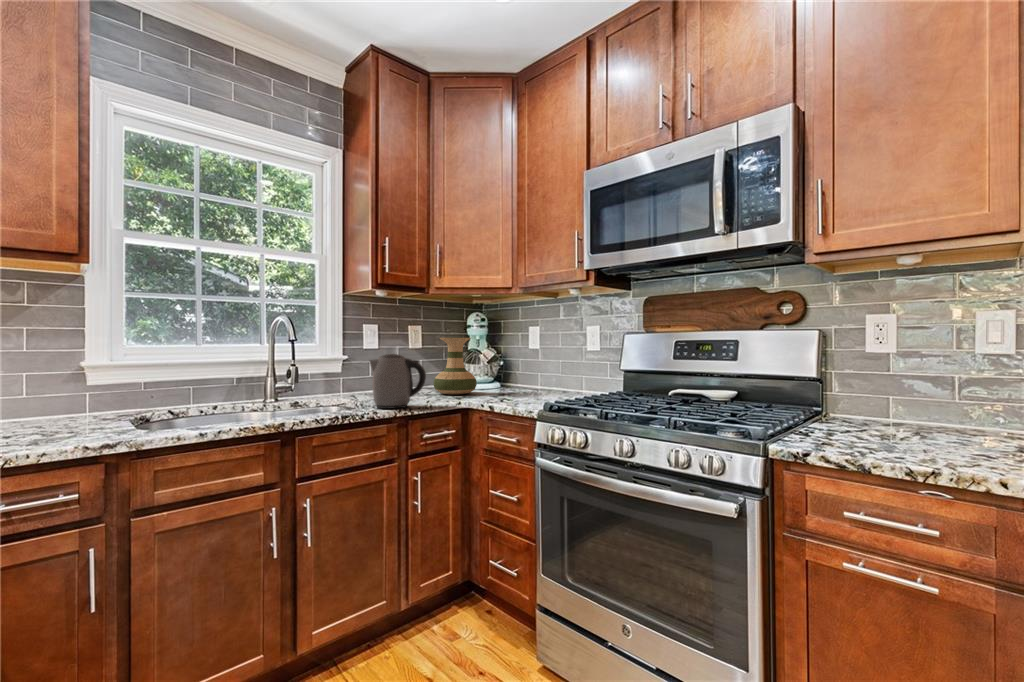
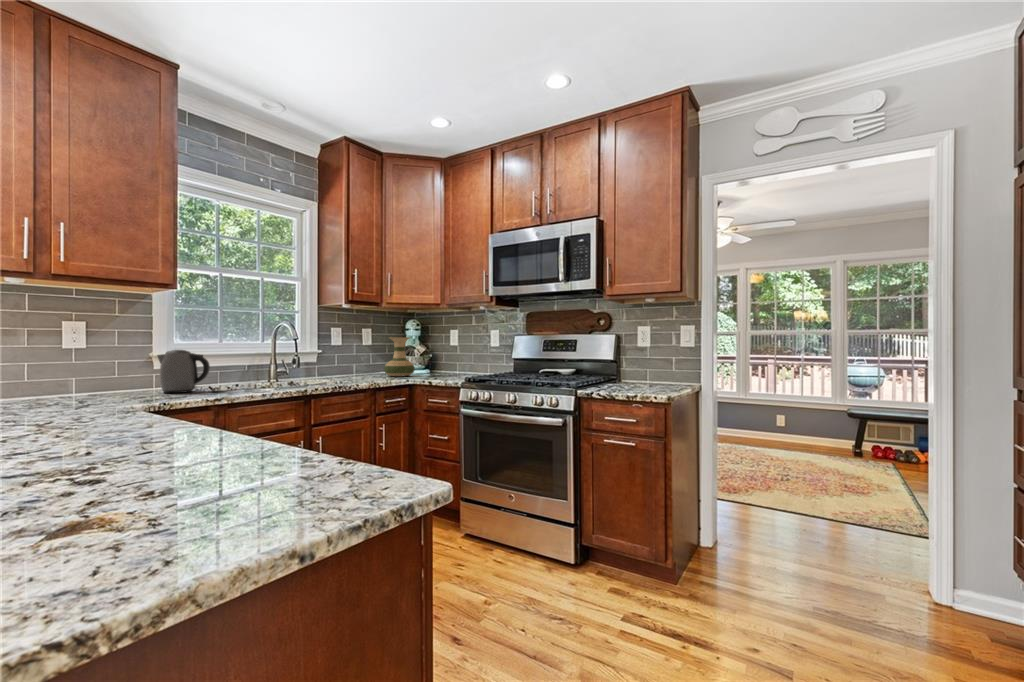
kettle: present [370,354,426,409] -> present [157,350,210,393]

